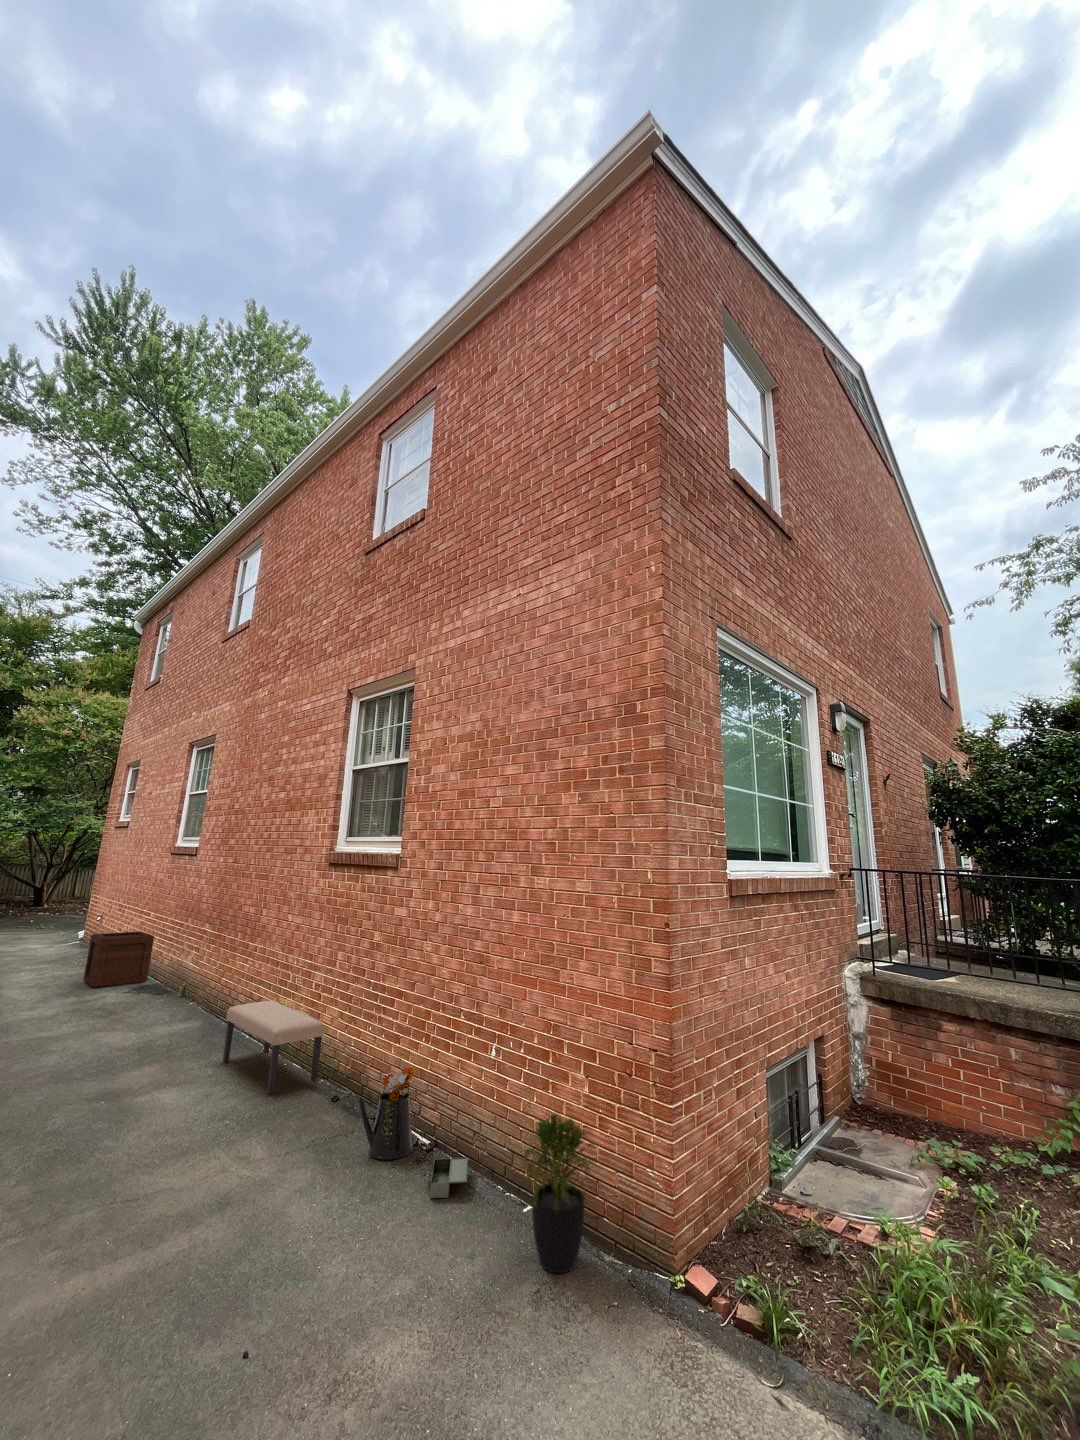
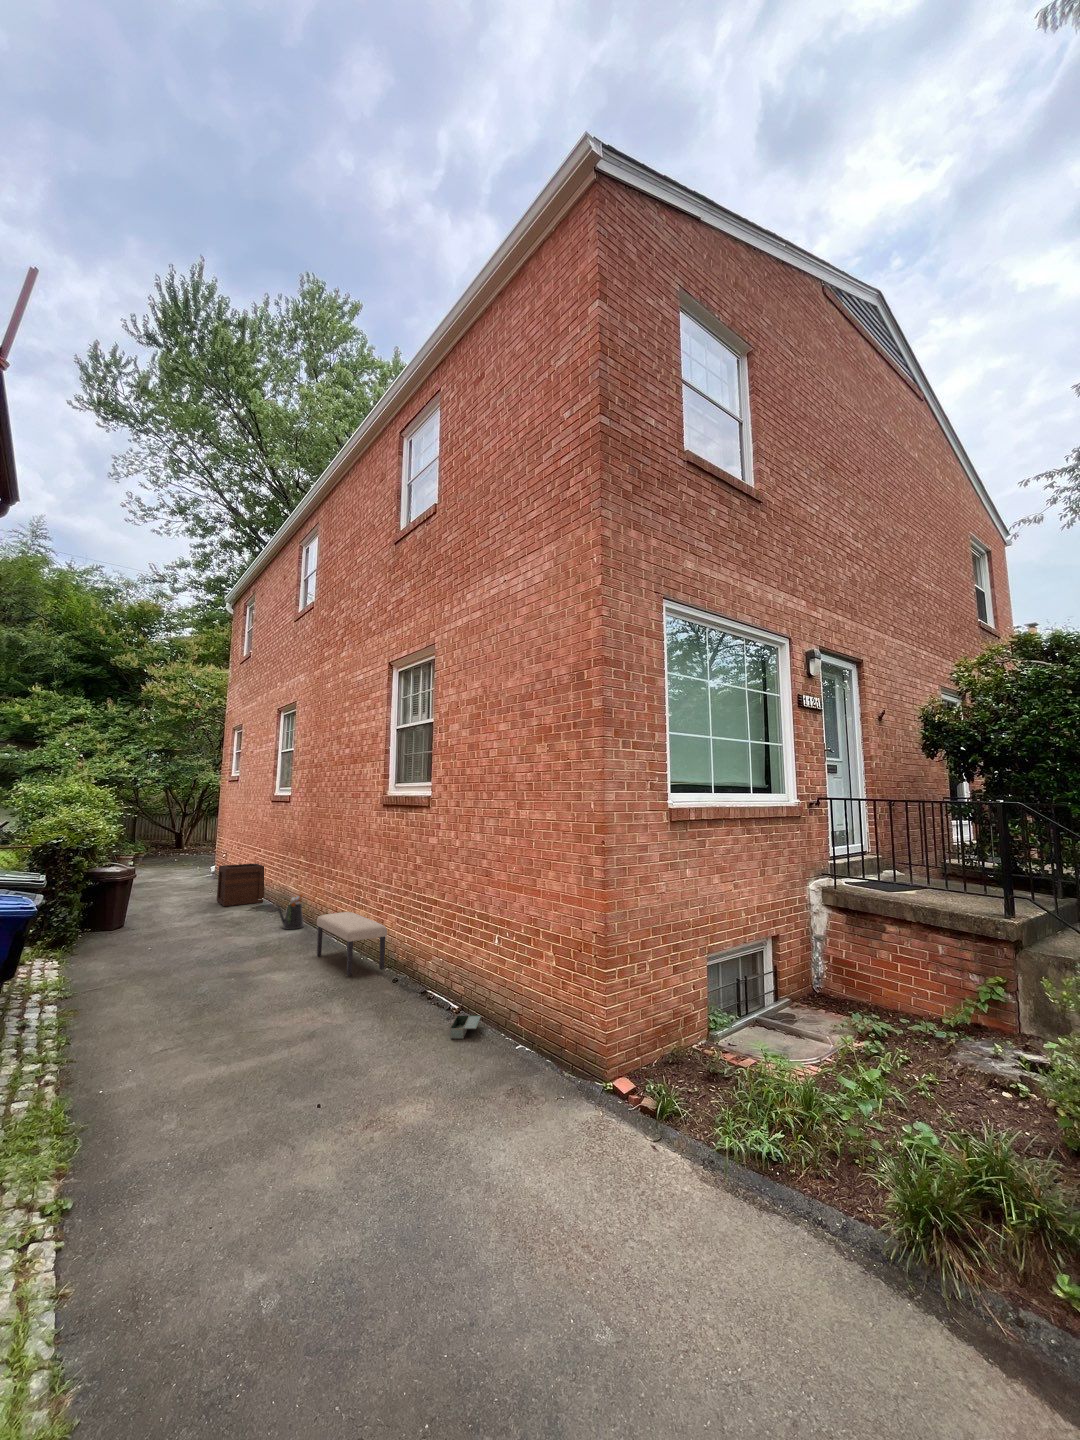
watering can: present [358,1067,423,1160] -> present [278,894,304,930]
potted plant: present [521,1114,597,1273] -> none [499,976,561,1080]

